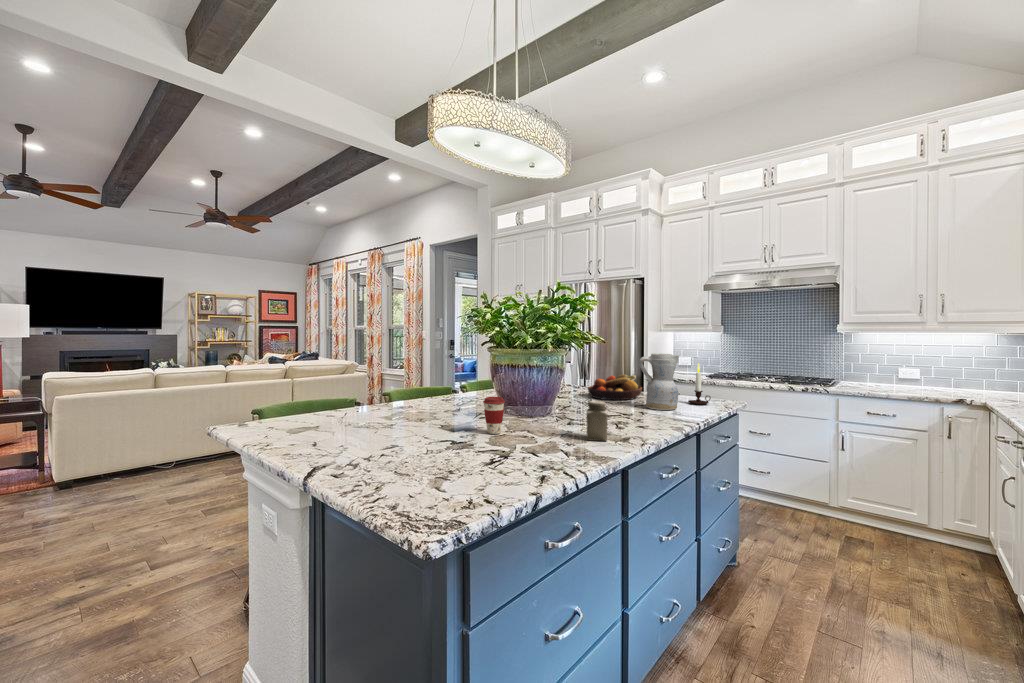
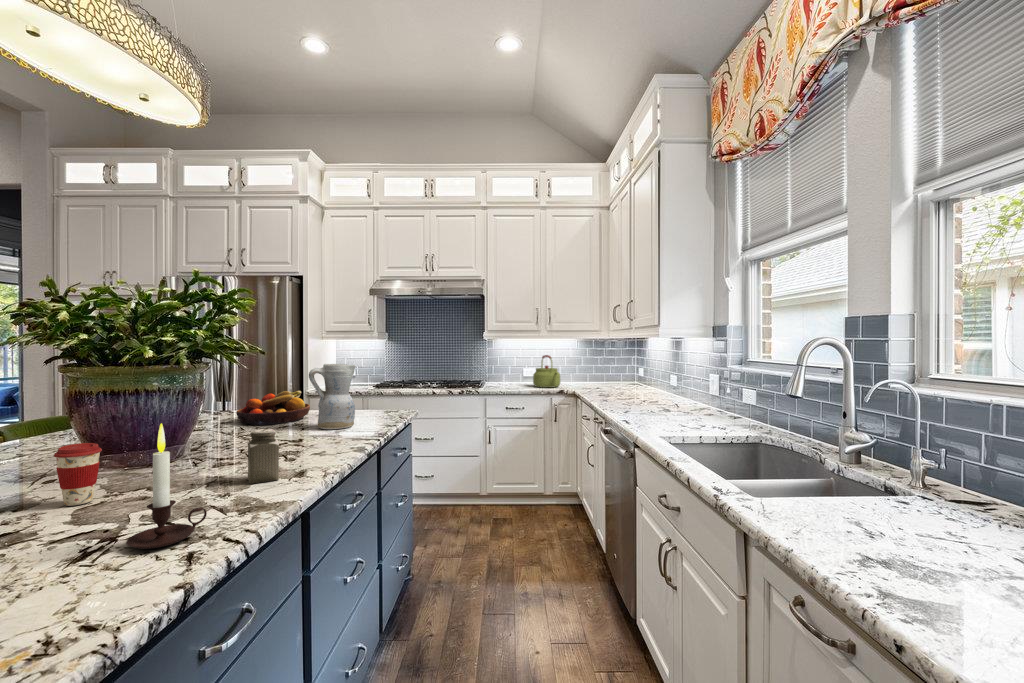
kettle: none [913,353,961,395] -> present [533,355,560,388]
candle: present [688,363,711,405] -> present [126,423,207,549]

